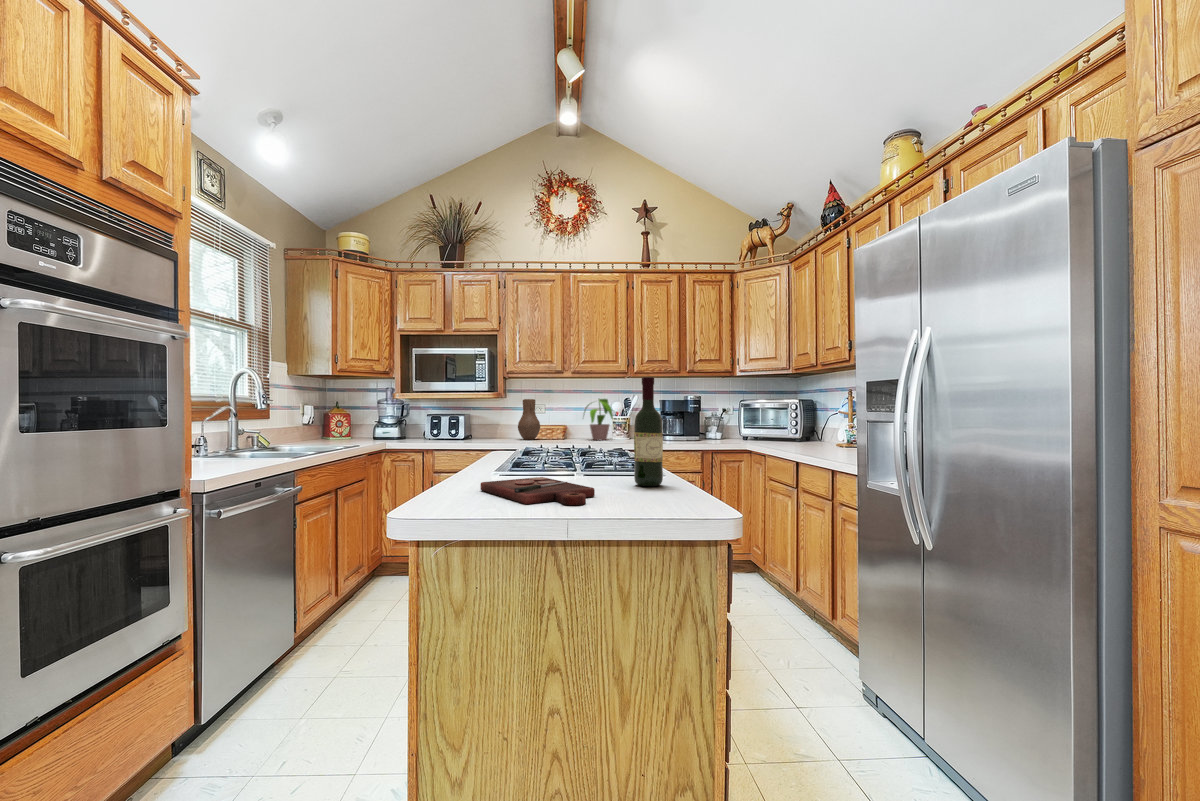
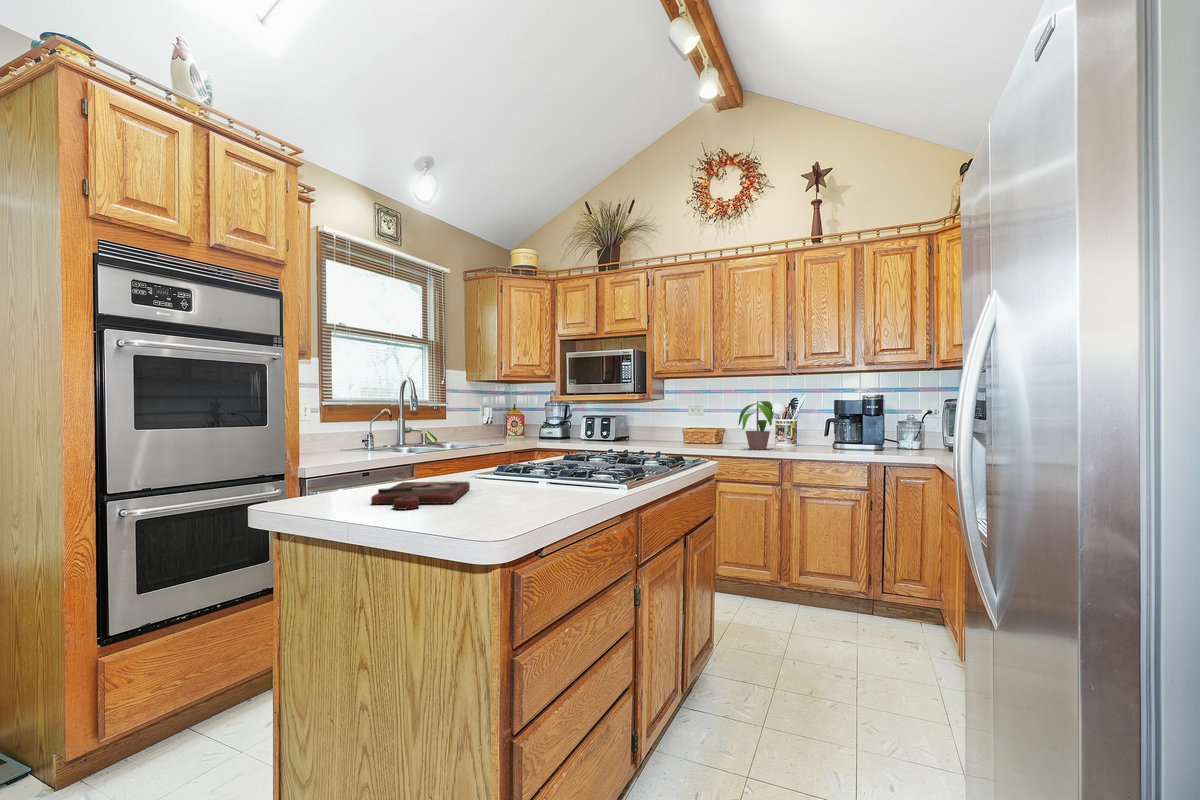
wine bottle: present [634,377,663,486] -> none [537,378,568,499]
vase: present [518,399,540,440] -> none [671,402,696,446]

